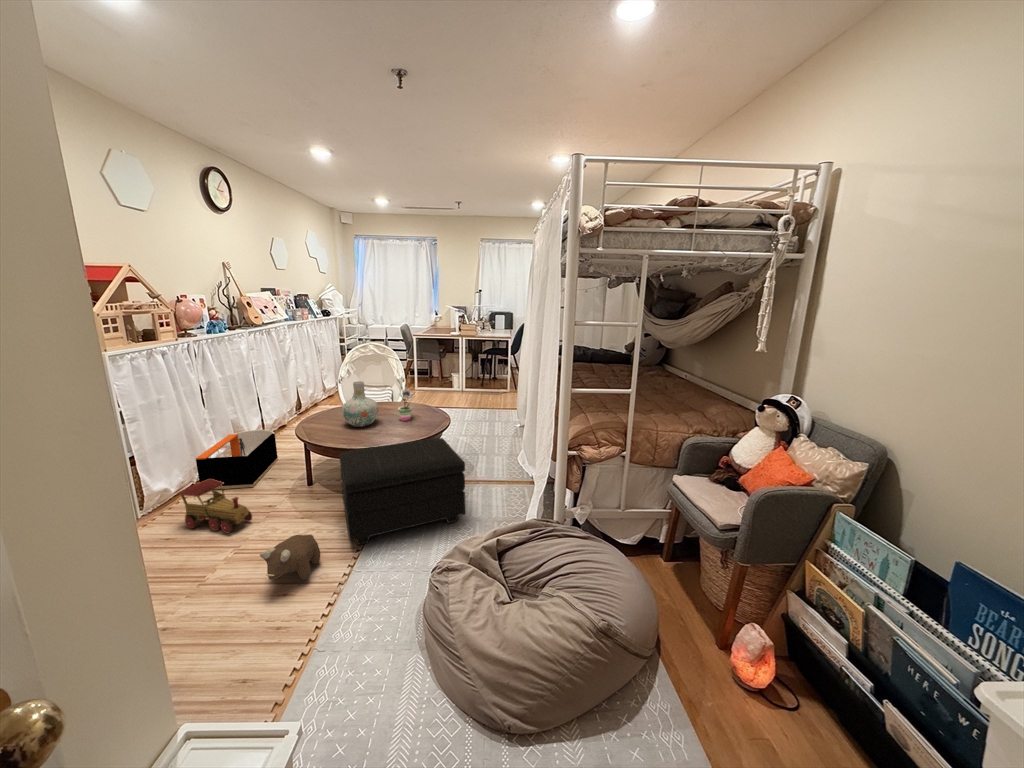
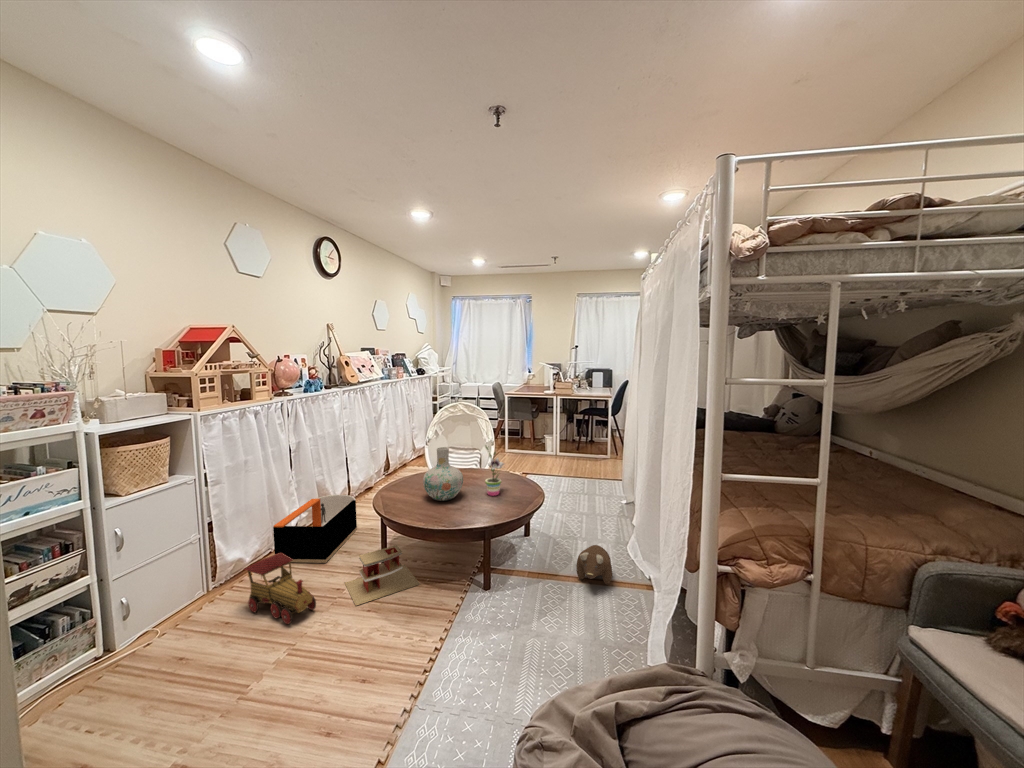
footstool: present [339,438,465,545] -> none [415,522,566,663]
toy house: none [275,466,345,515] -> present [345,545,420,605]
plush toy: present [260,535,320,580] -> present [576,545,612,584]

